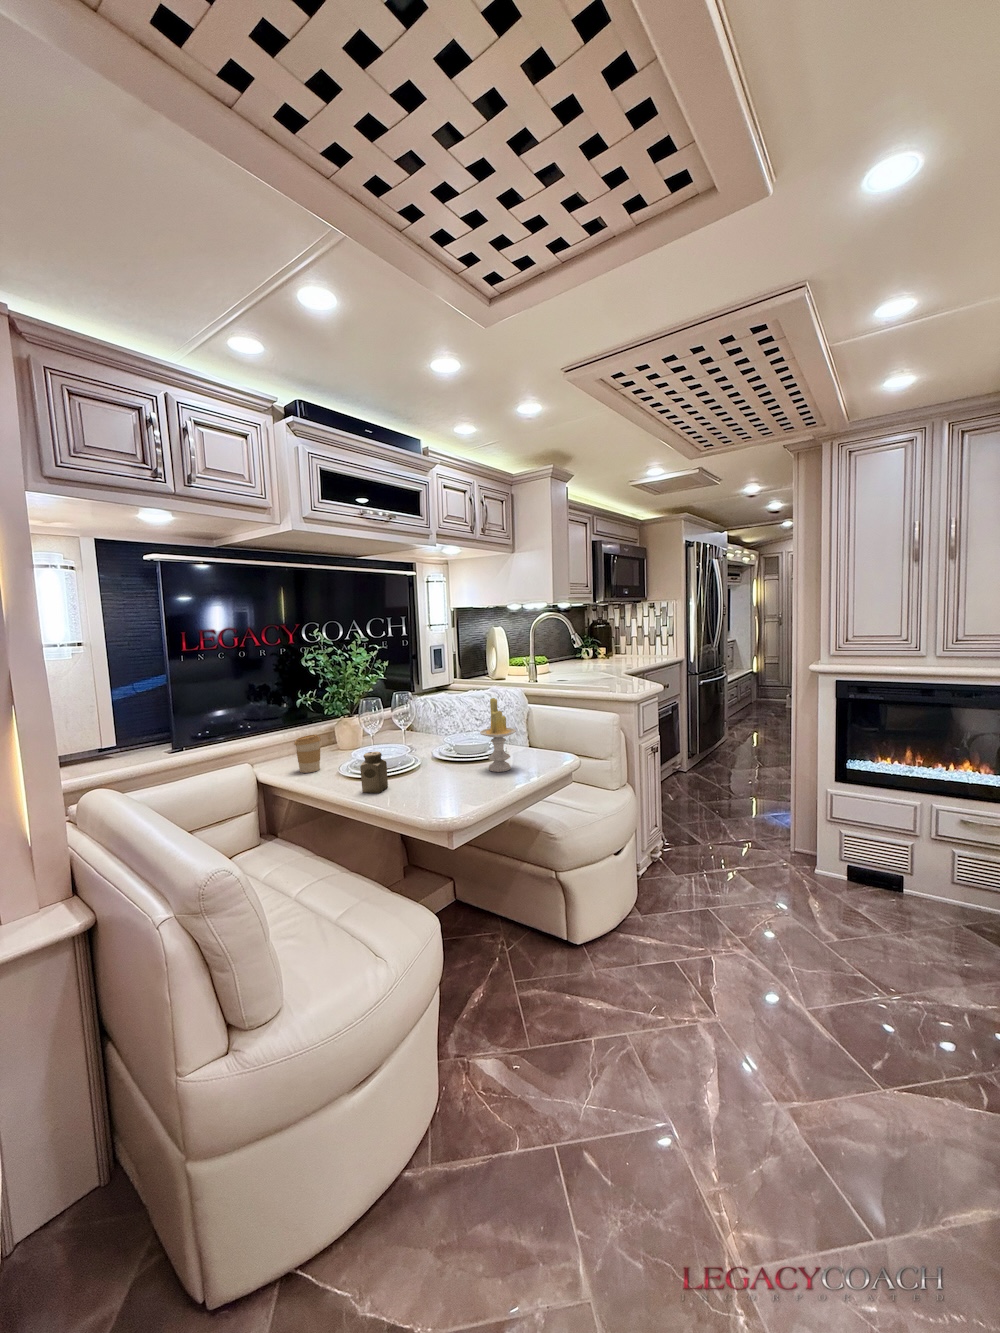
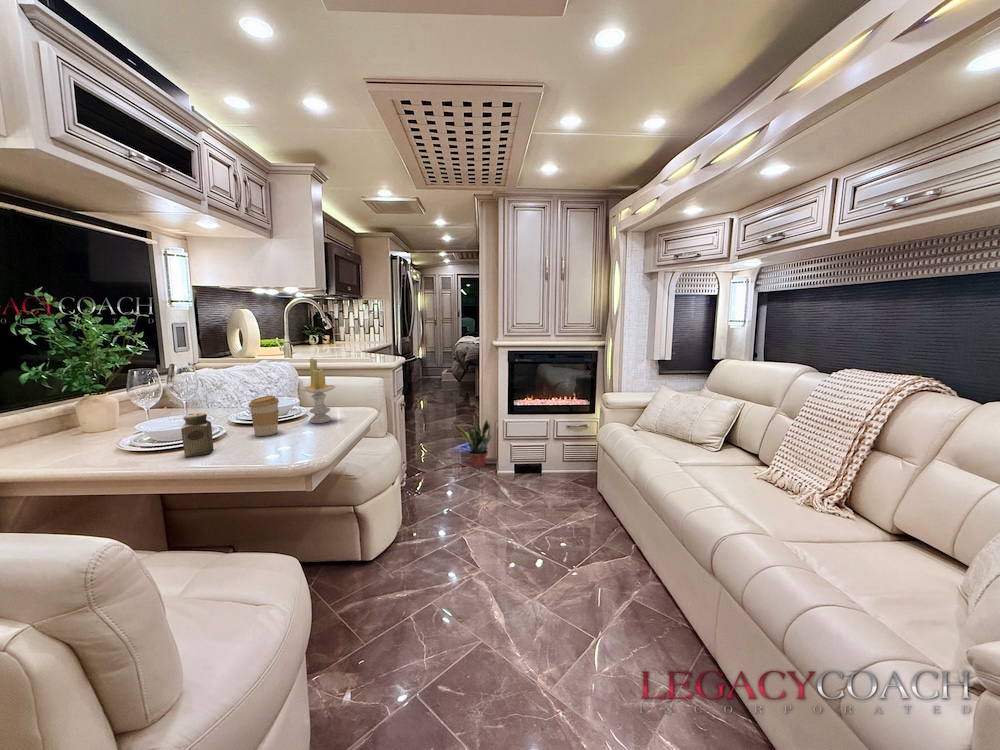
coffee cup: present [294,734,321,773] -> present [249,396,279,436]
potted plant: none [746,771,814,858] -> present [456,415,495,467]

